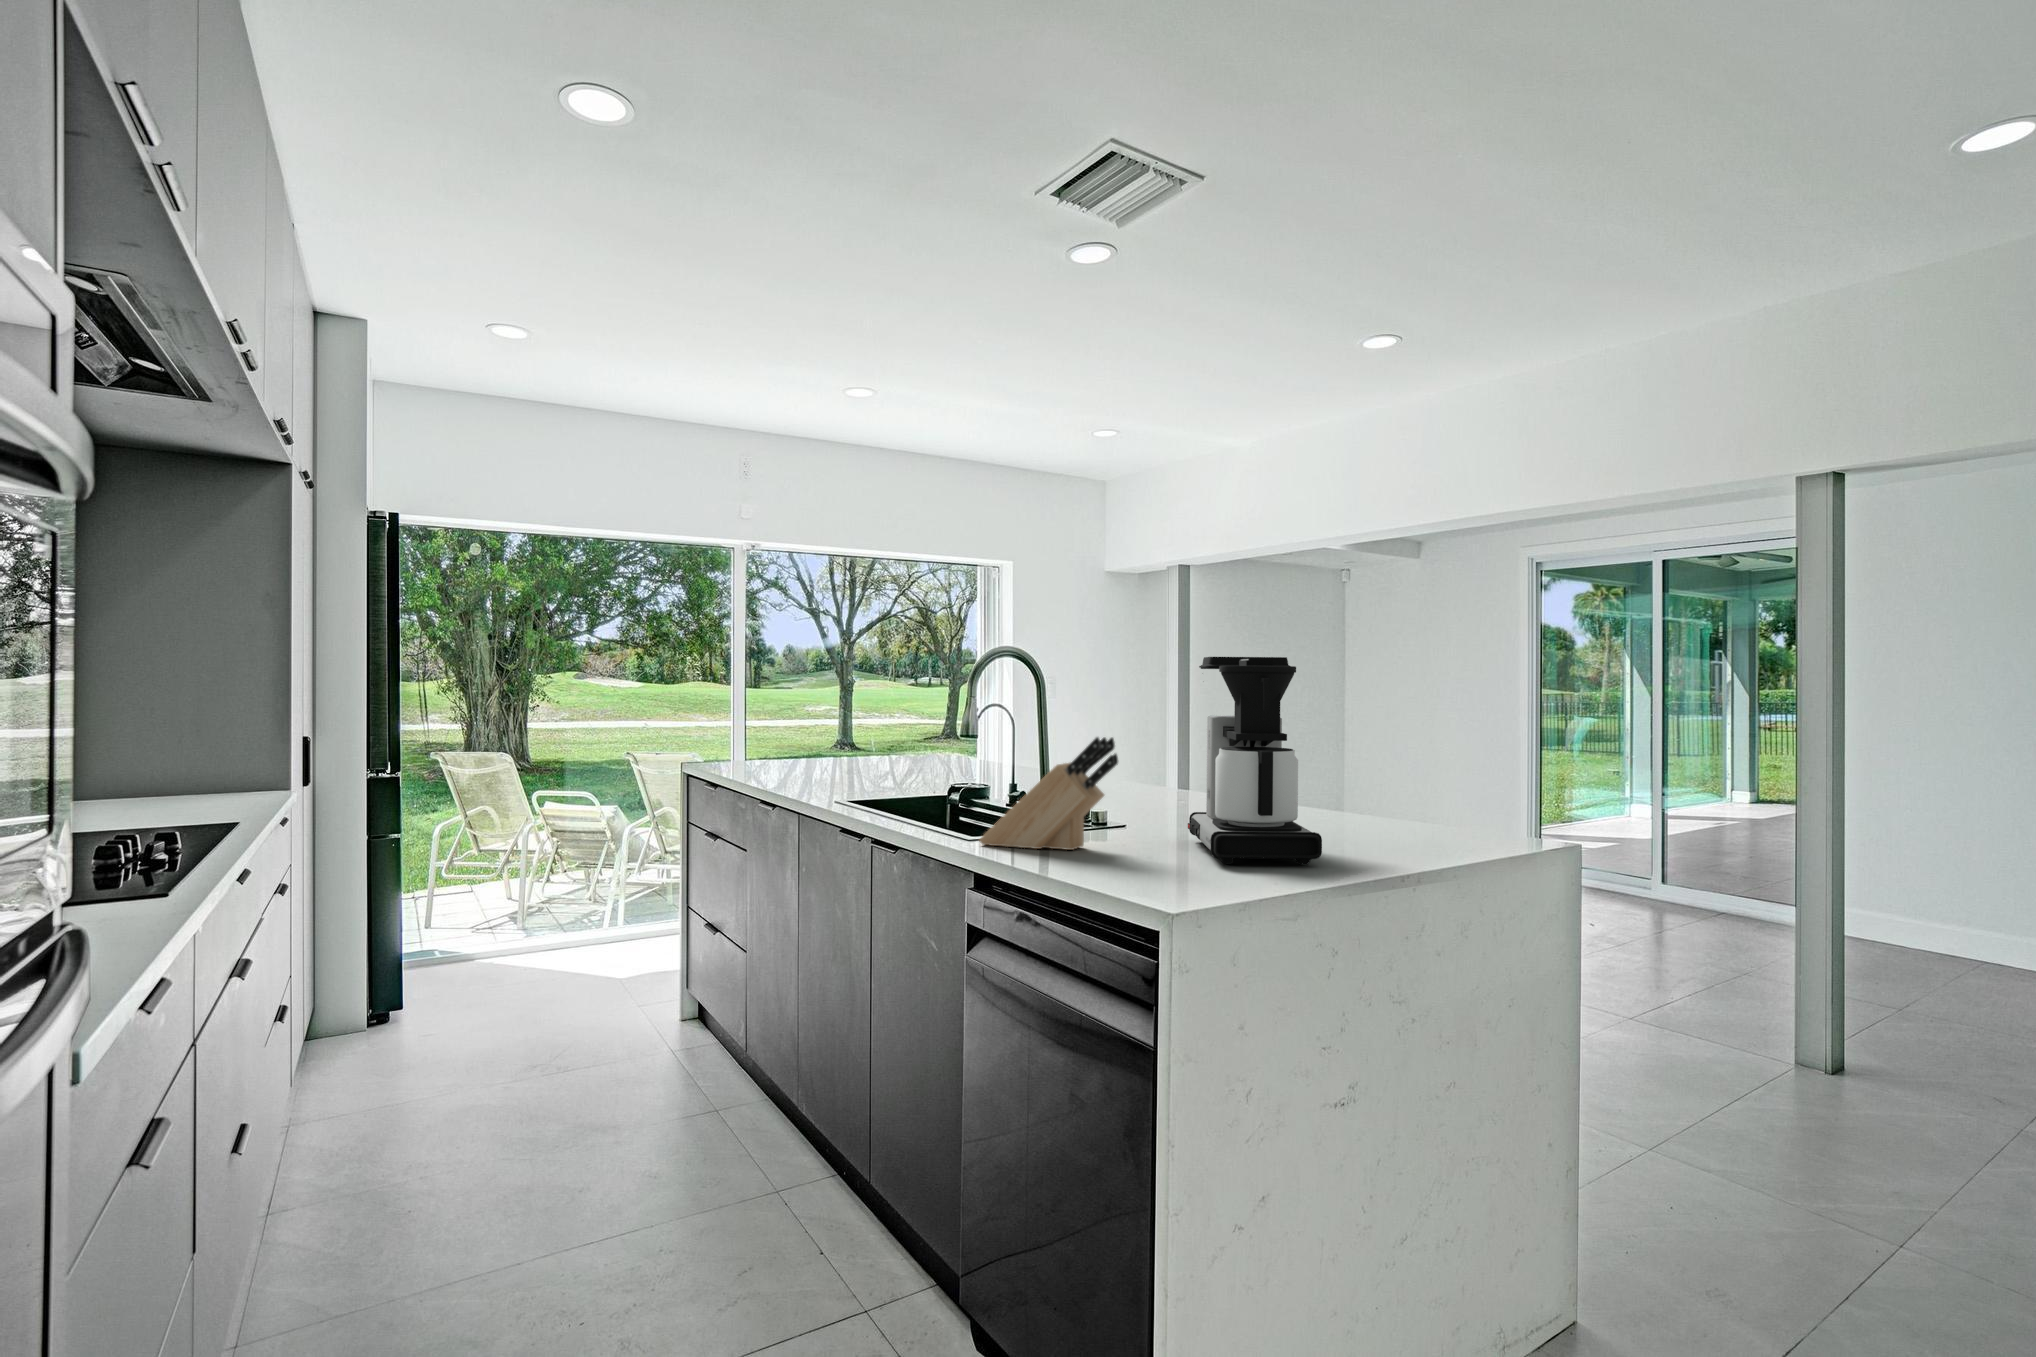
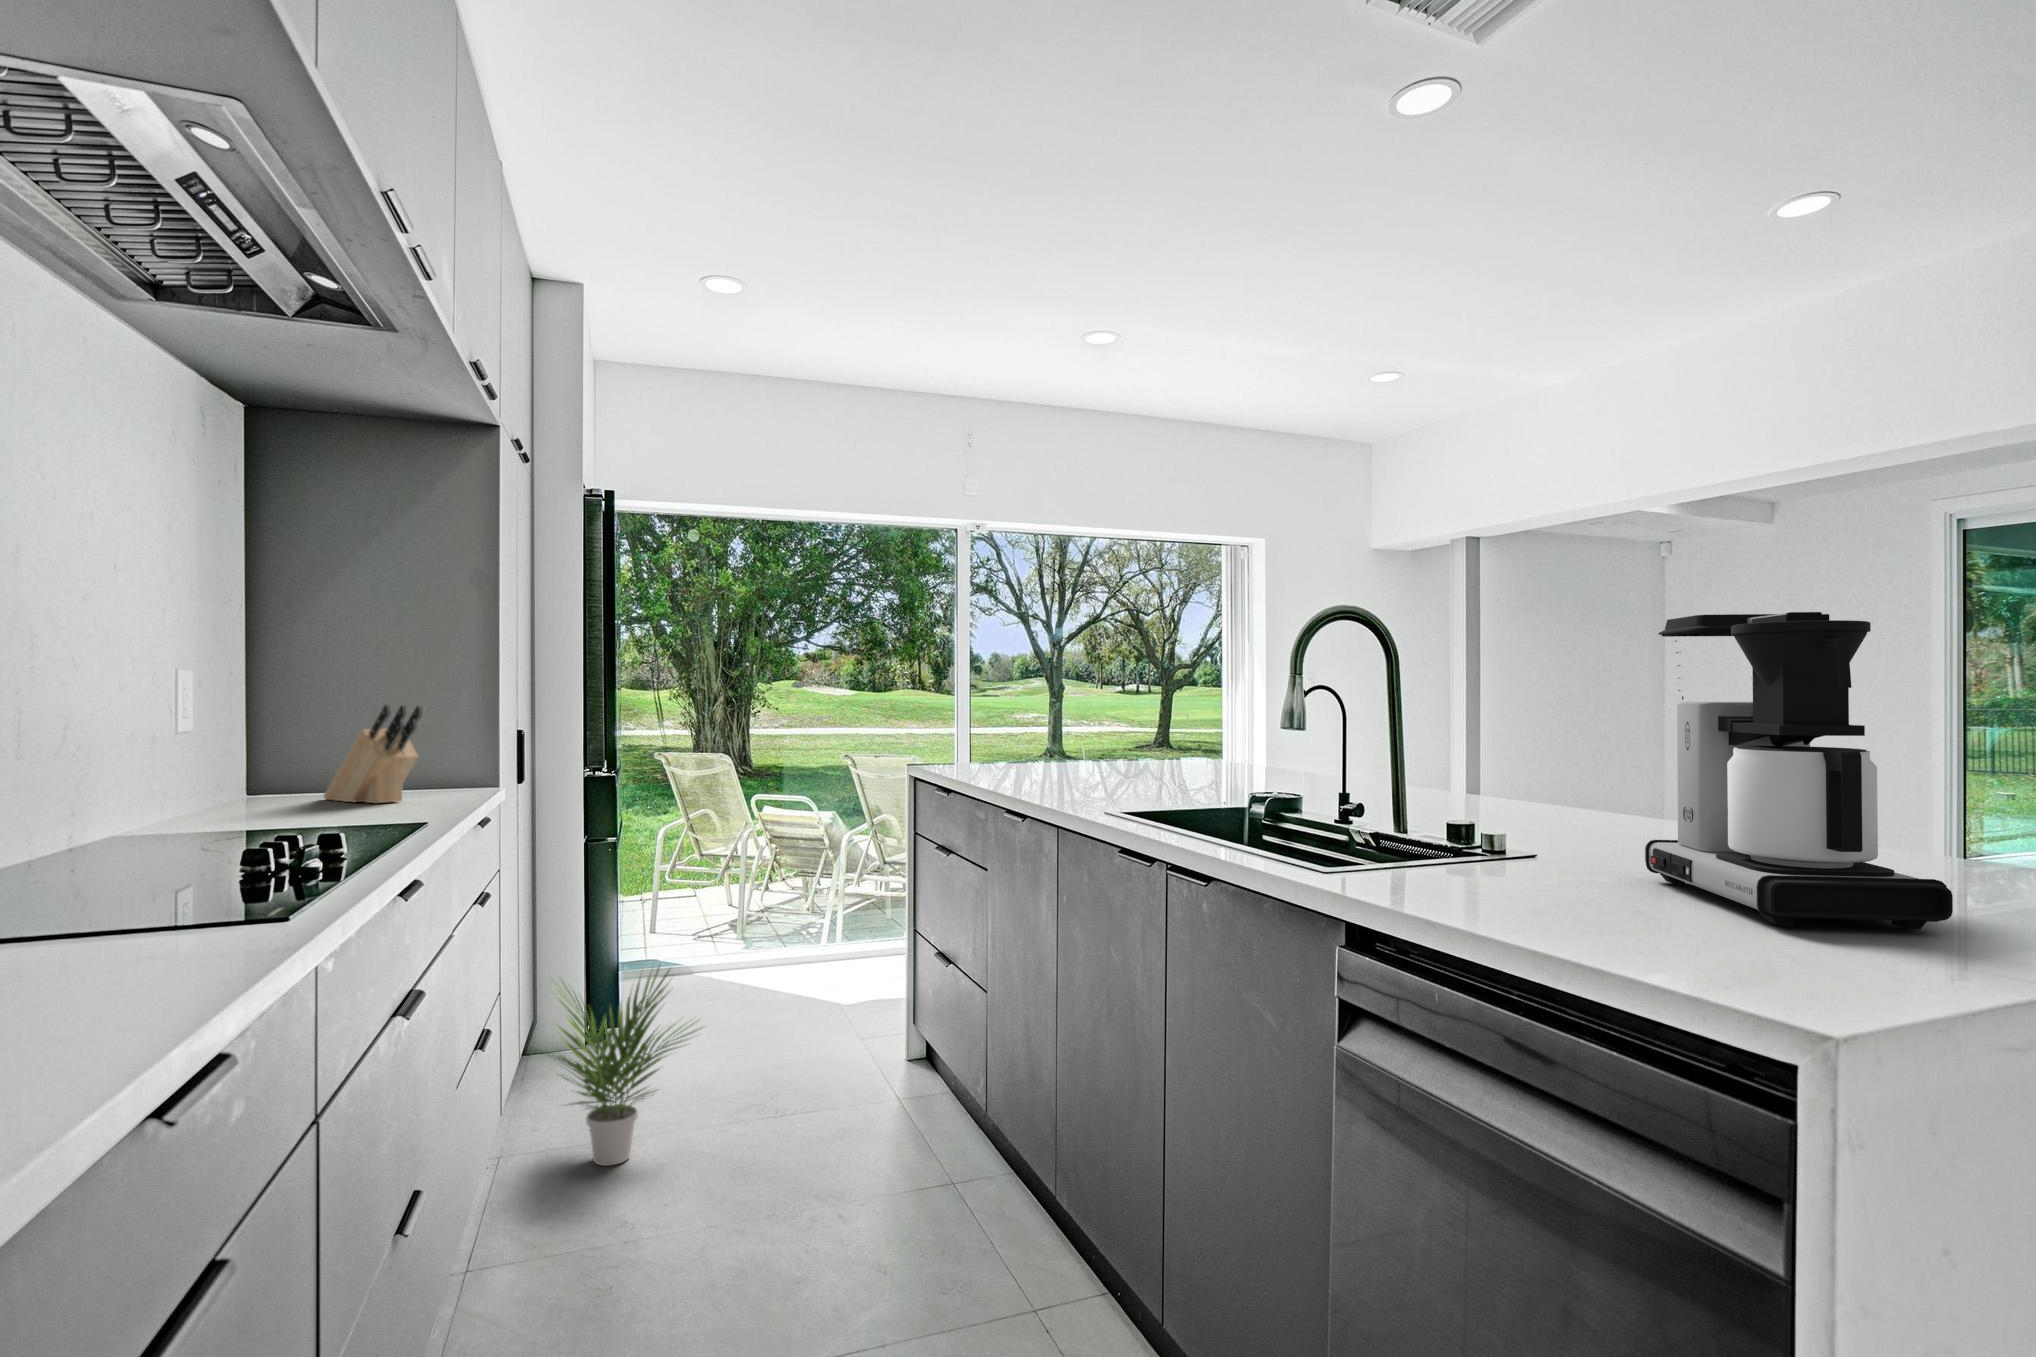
knife block: present [979,737,1118,850] -> present [324,705,422,803]
potted plant: none [306,942,488,1125] -> present [543,967,701,1166]

